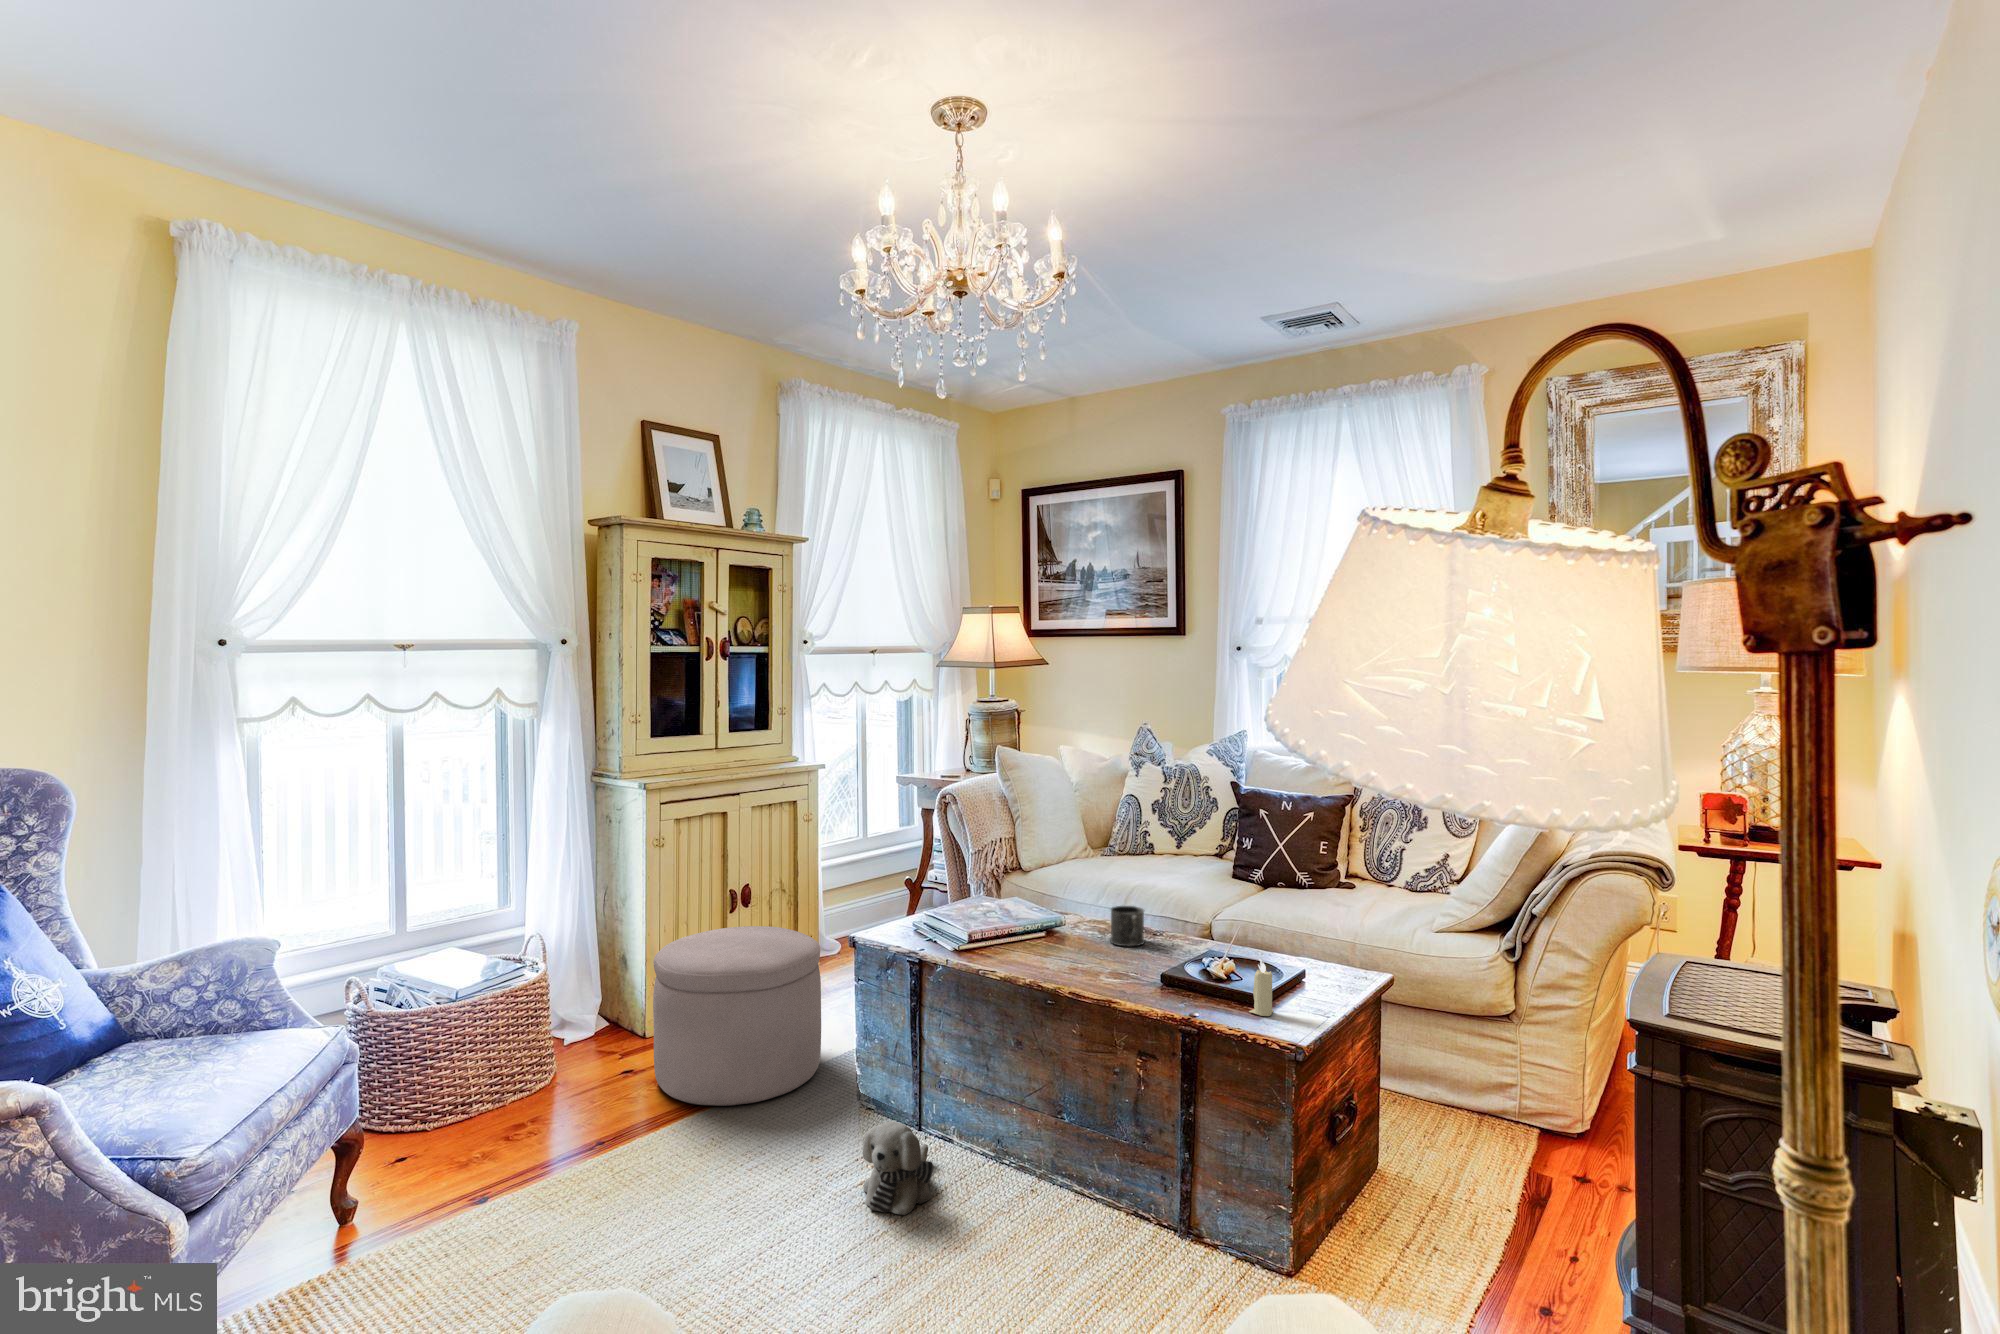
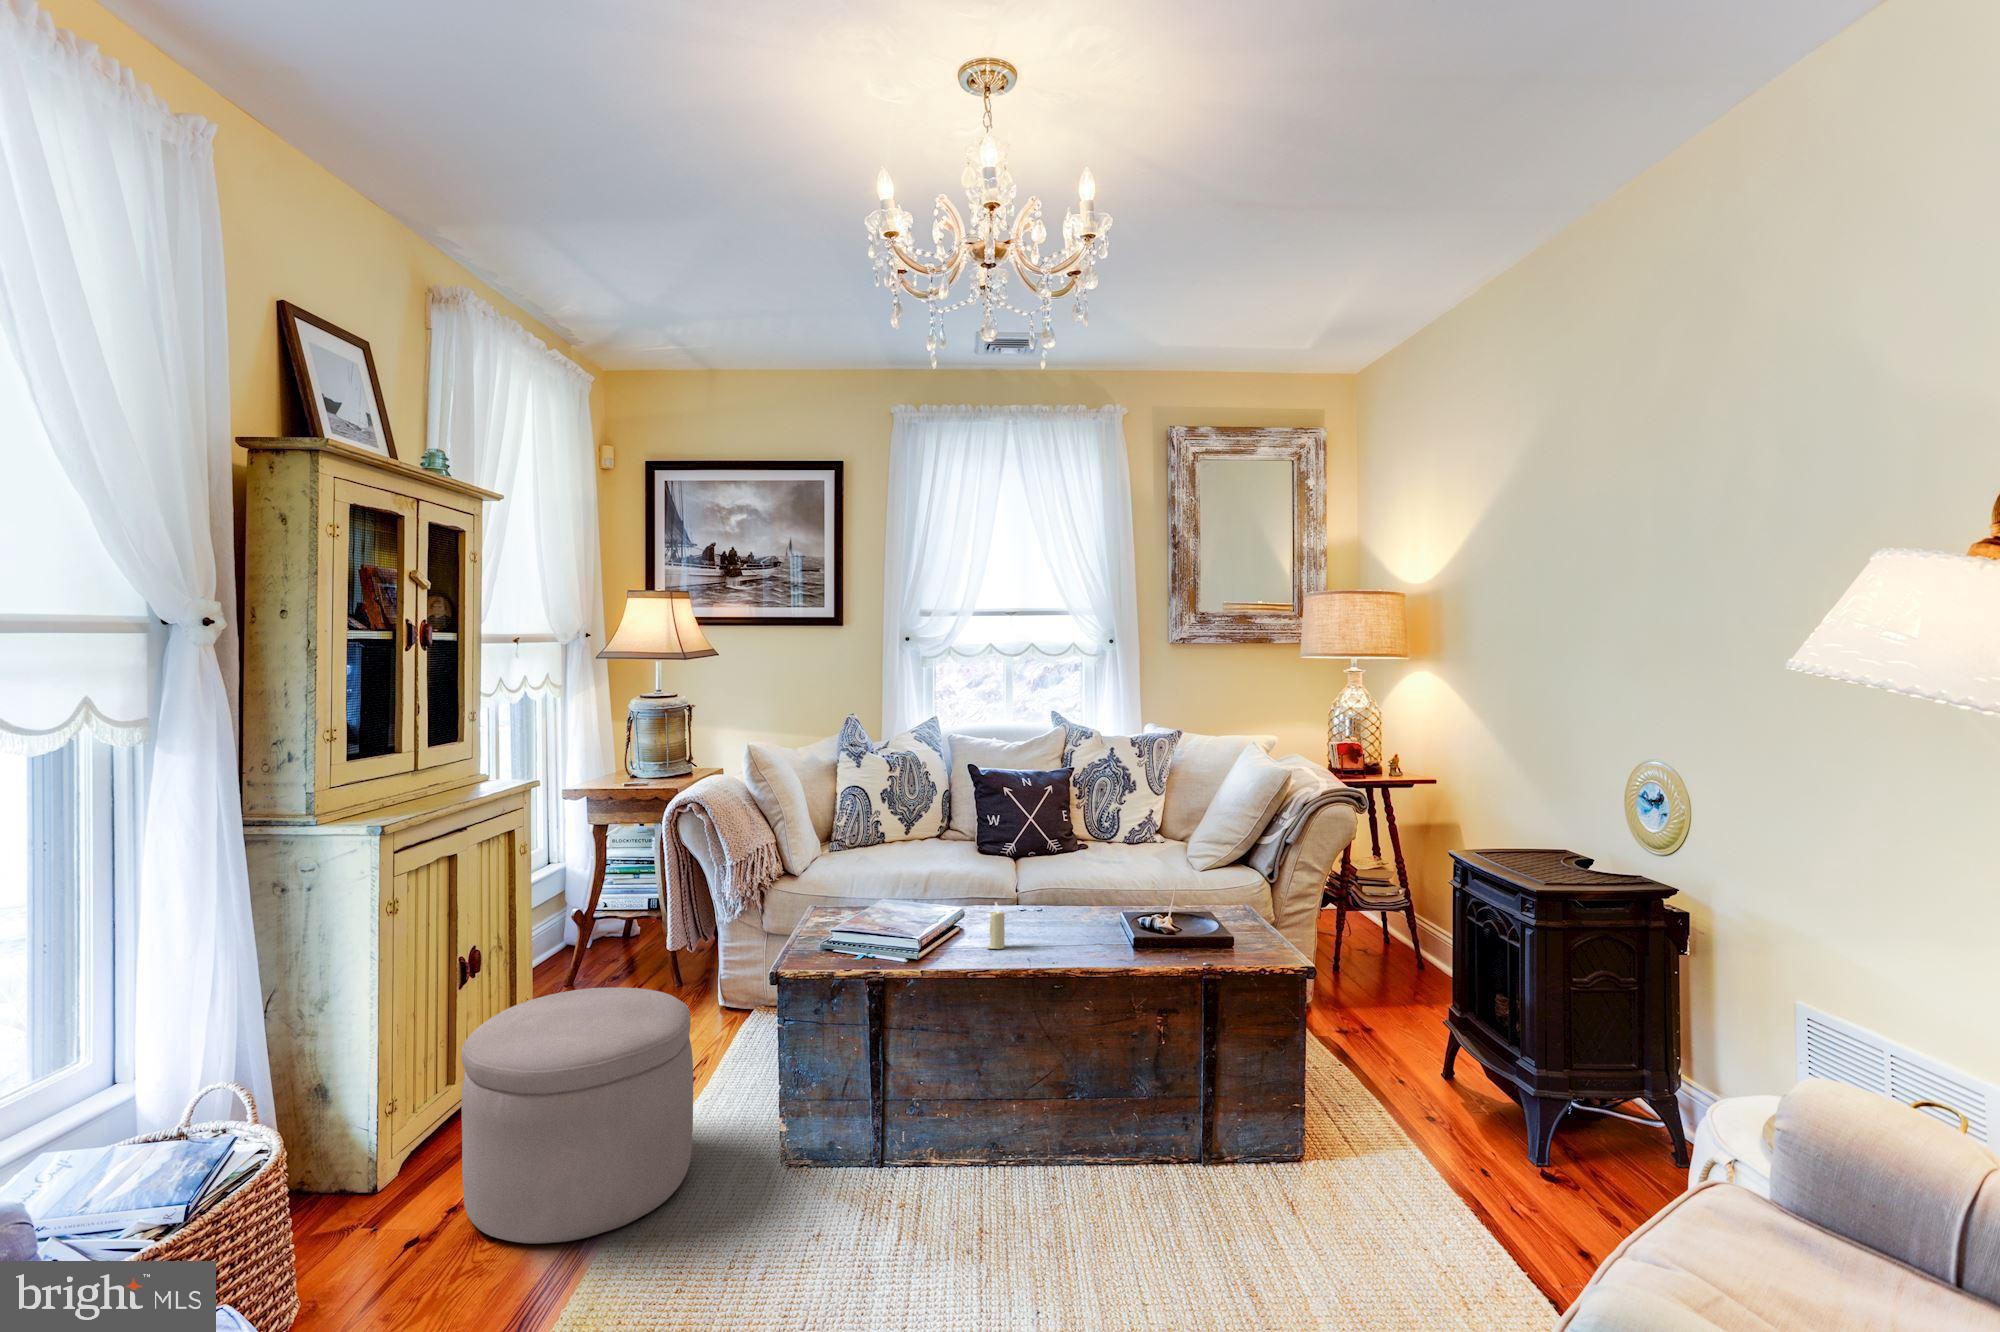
mug: present [1110,906,1145,946] -> none [1020,886,1058,925]
candle: present [1249,959,1273,1016] -> present [987,902,1005,949]
plush toy: present [863,1122,933,1215] -> none [909,1154,993,1259]

